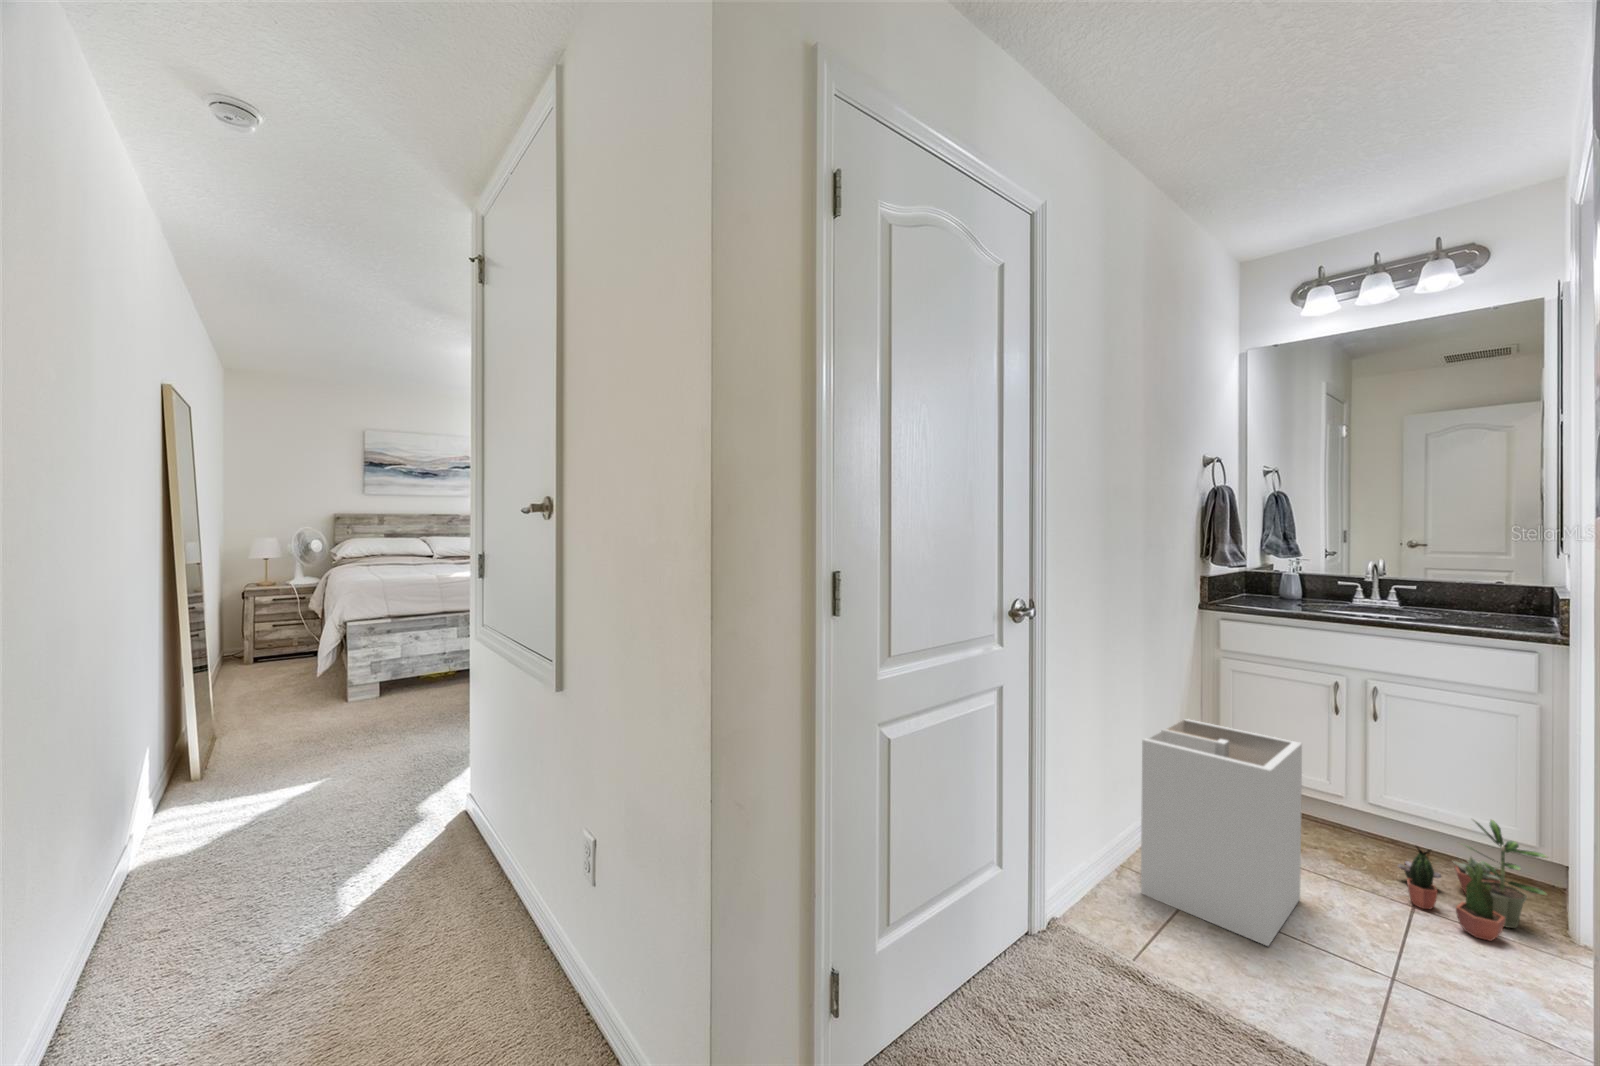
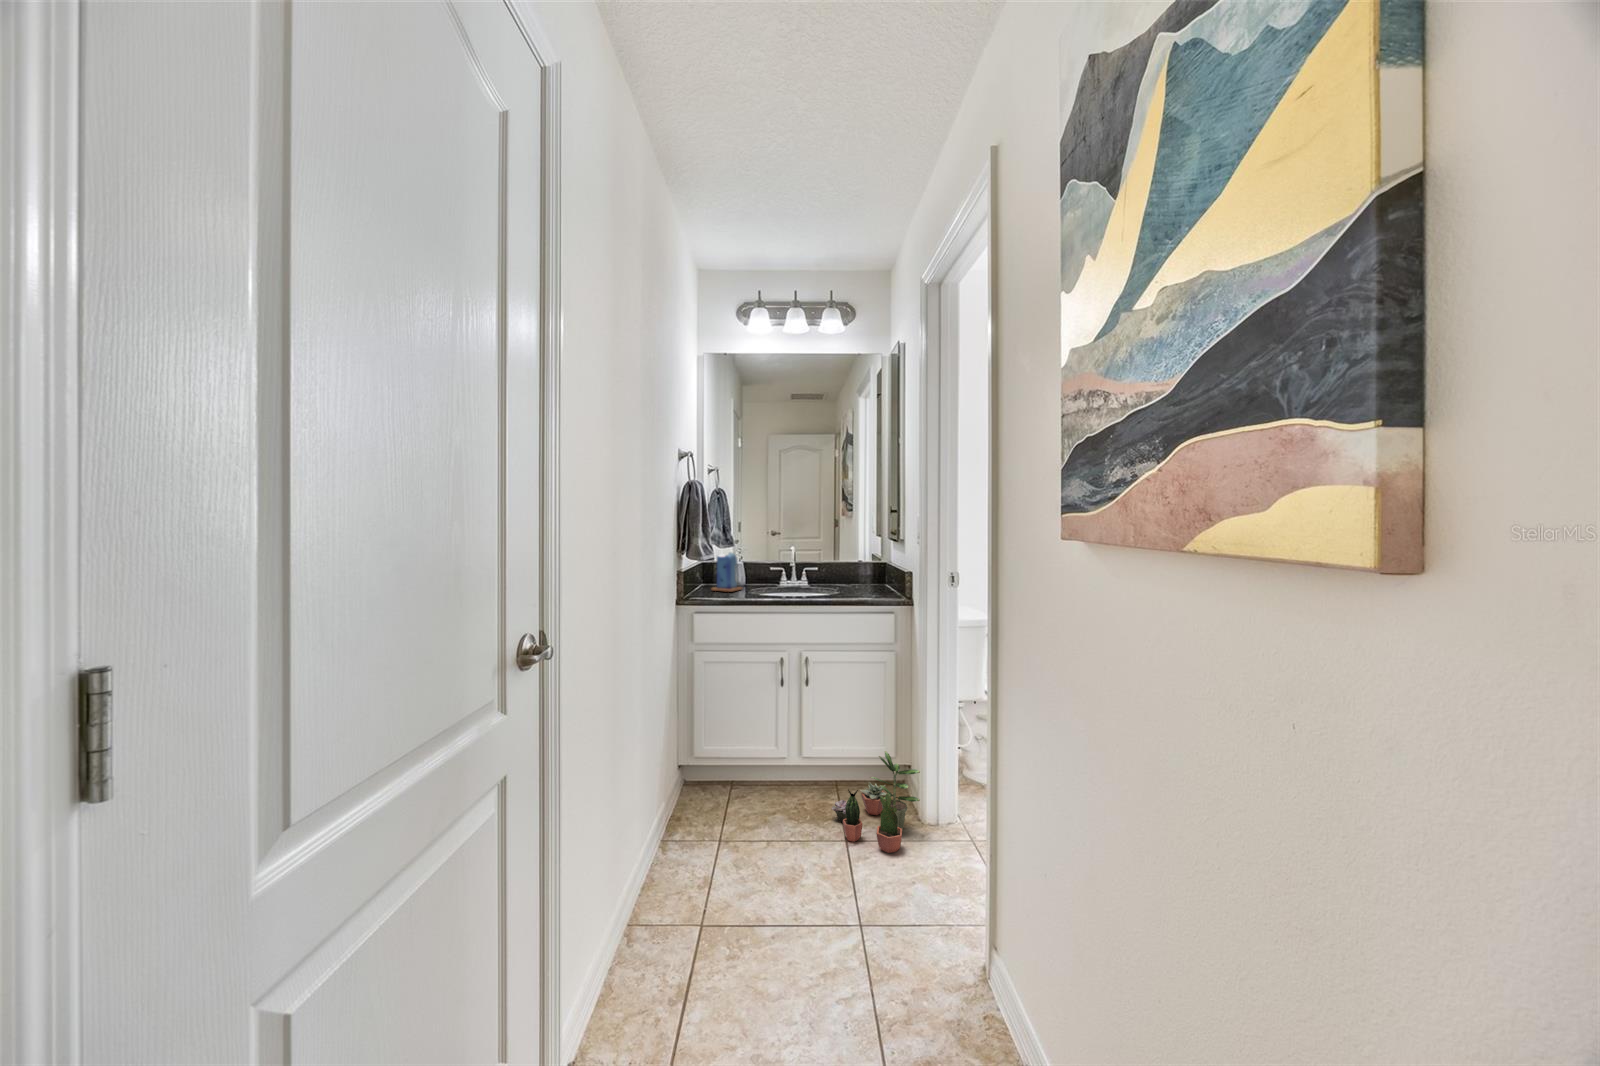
candle: none [1251,557,1294,603] -> present [711,551,742,592]
laundry hamper: present [1141,719,1302,946] -> none [656,729,784,952]

